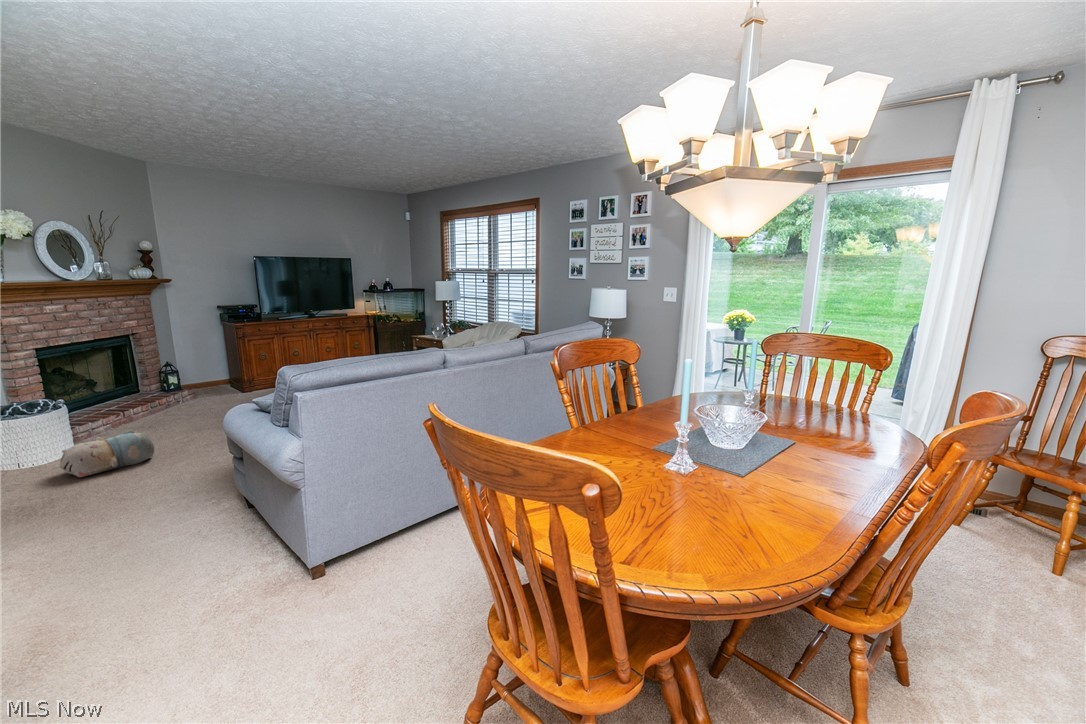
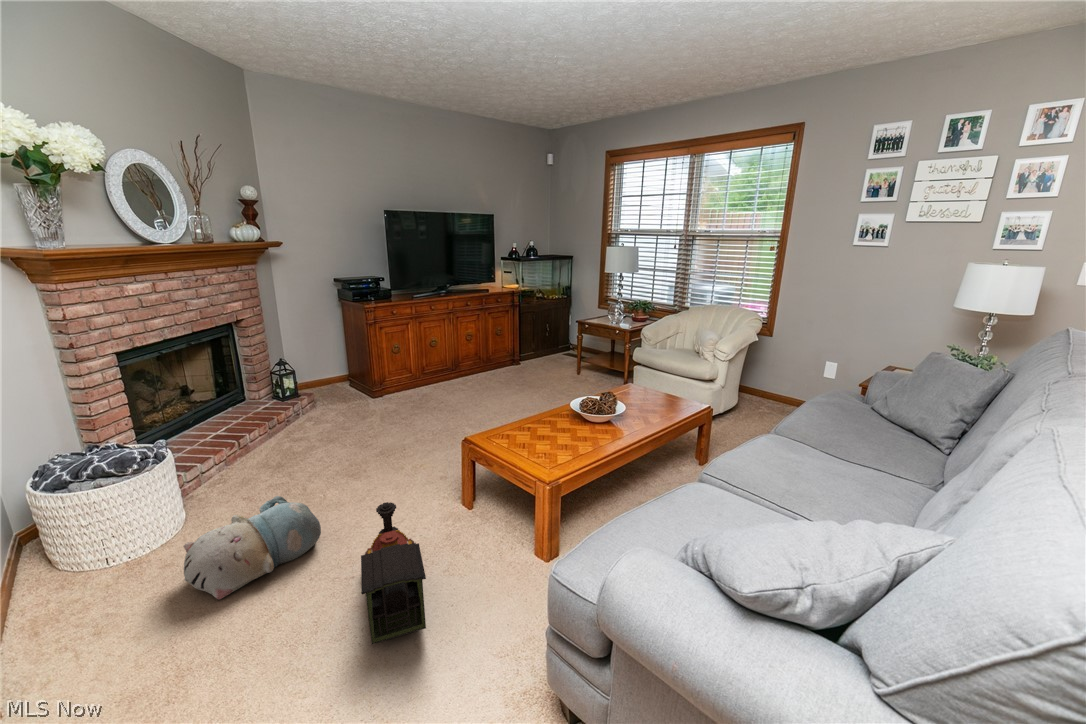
toy train: none [148,427,210,487] -> present [361,502,426,645]

